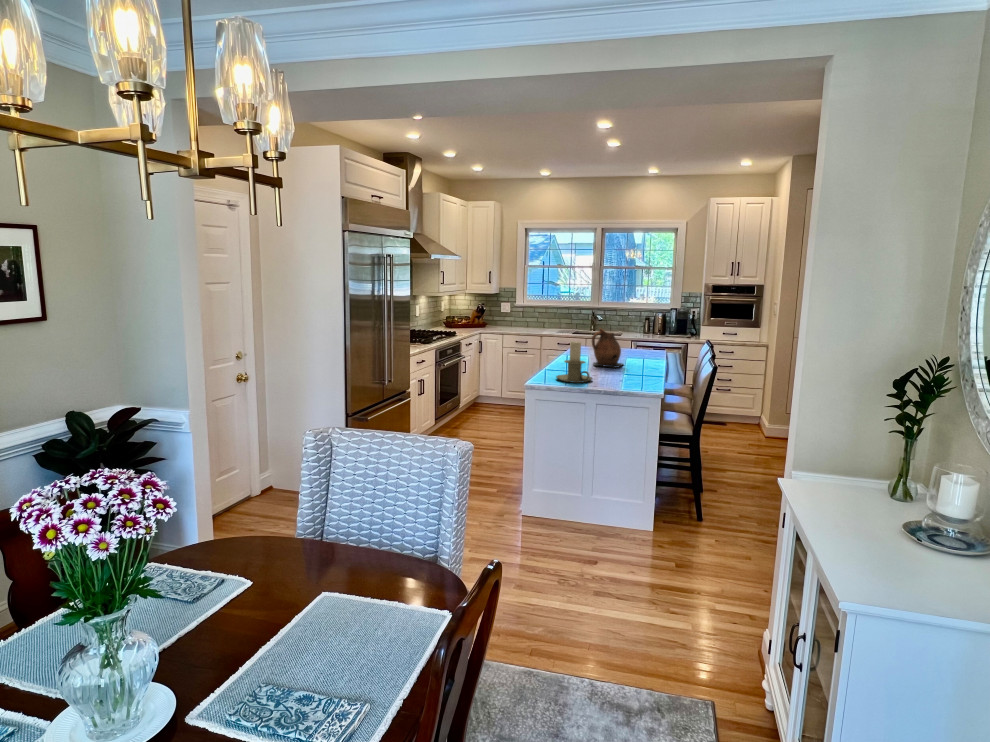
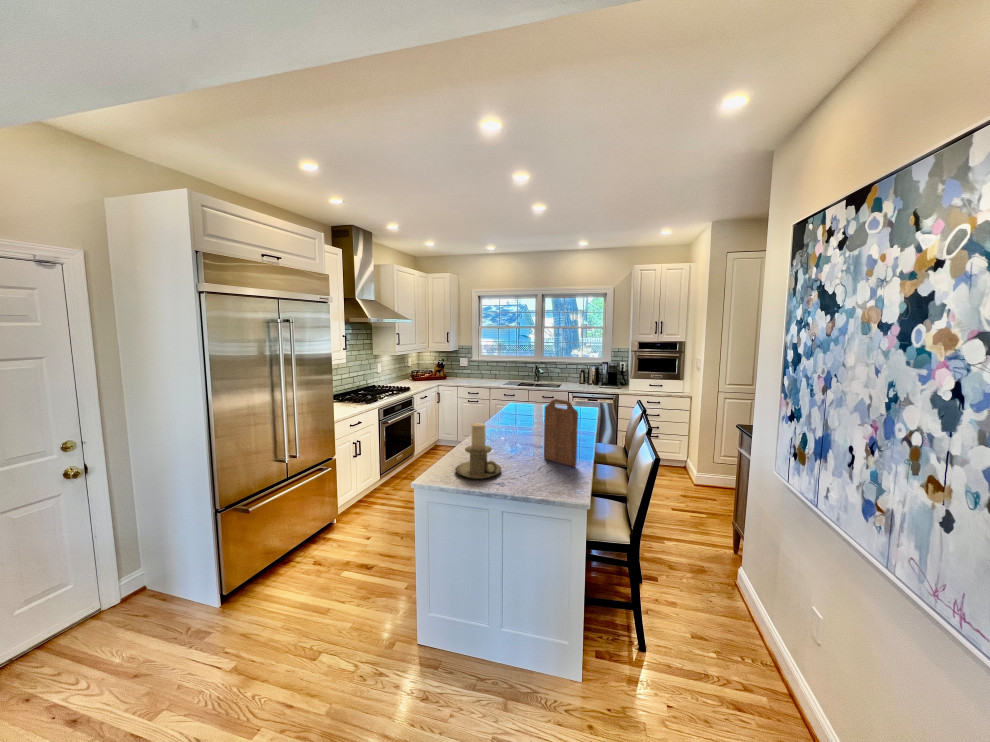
cutting board: none [623,325,654,380] -> present [544,399,578,467]
ceramic pitcher: present [592,328,623,368] -> none [512,396,550,443]

